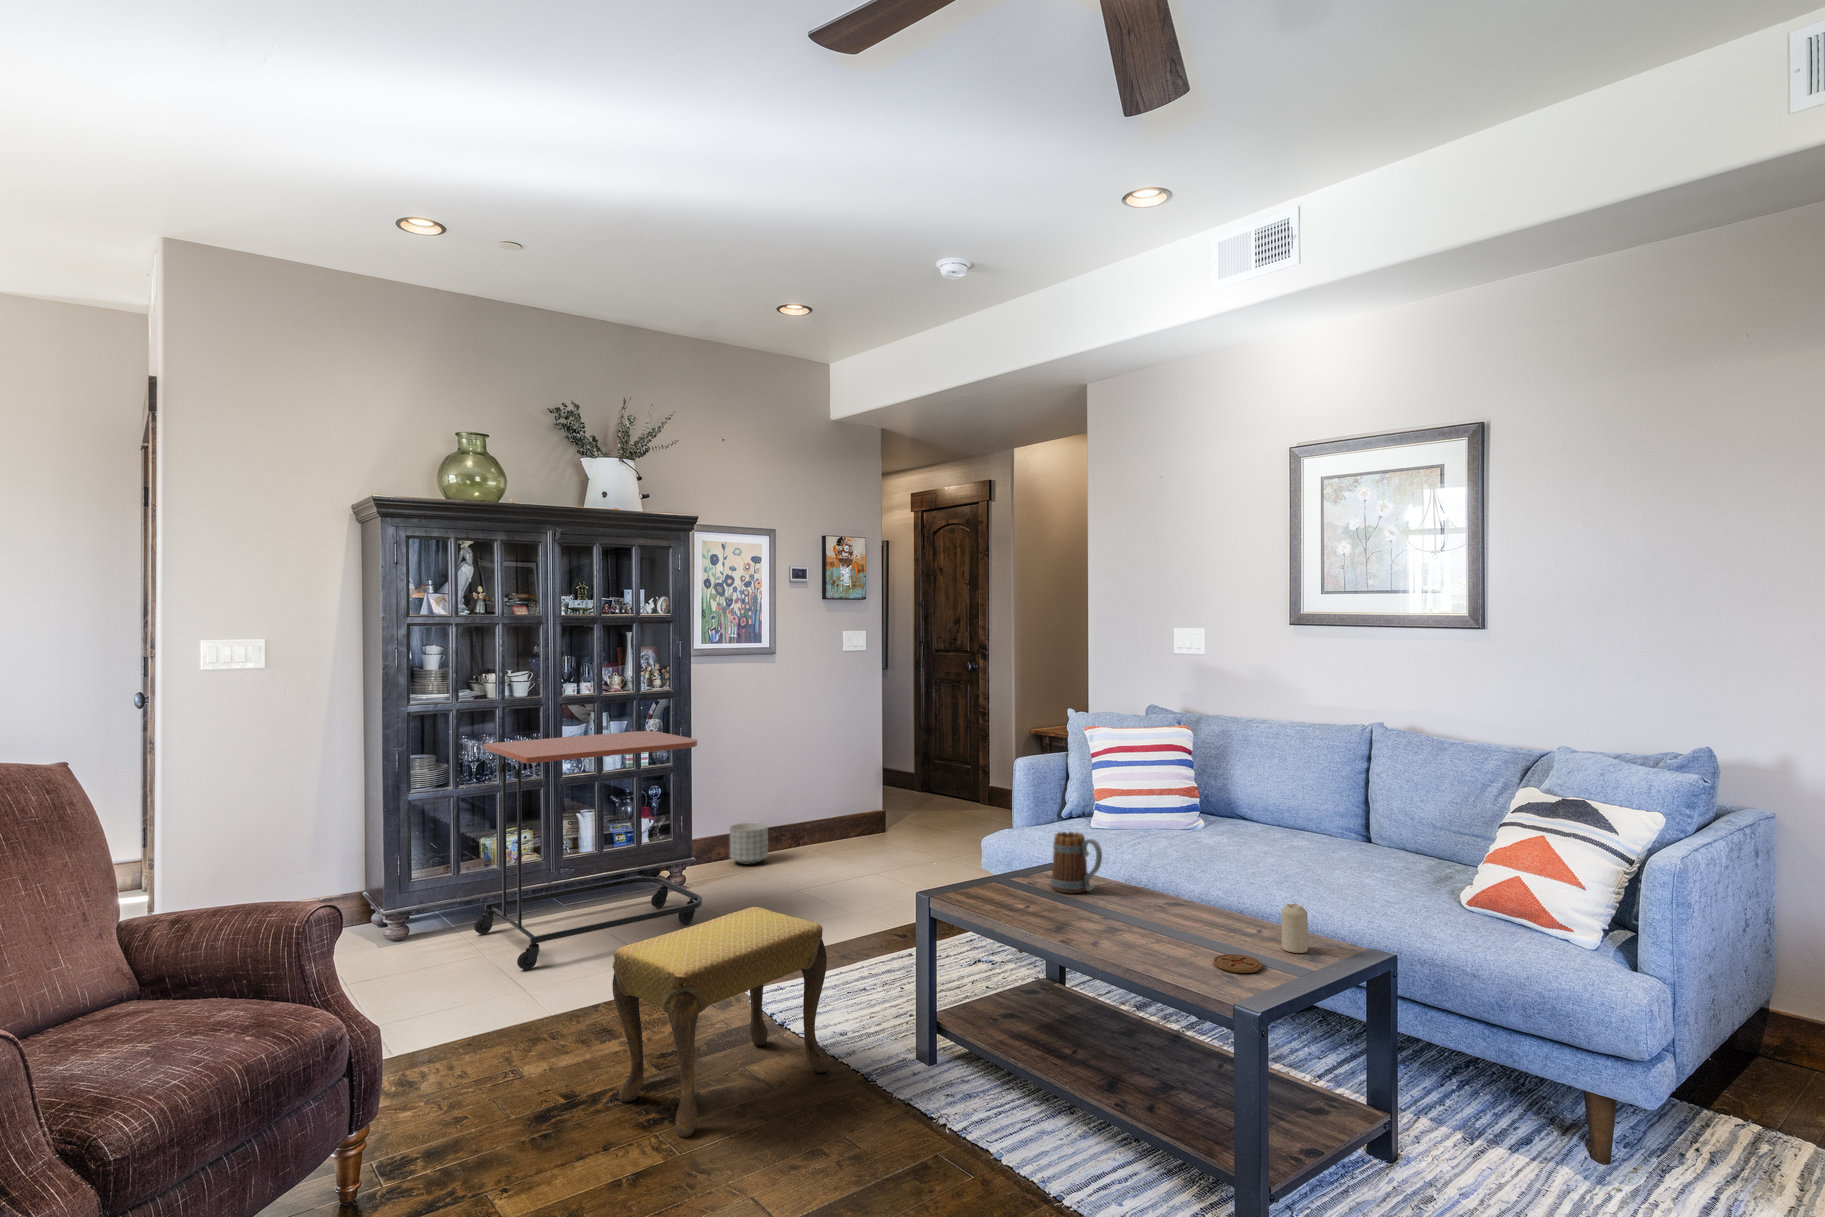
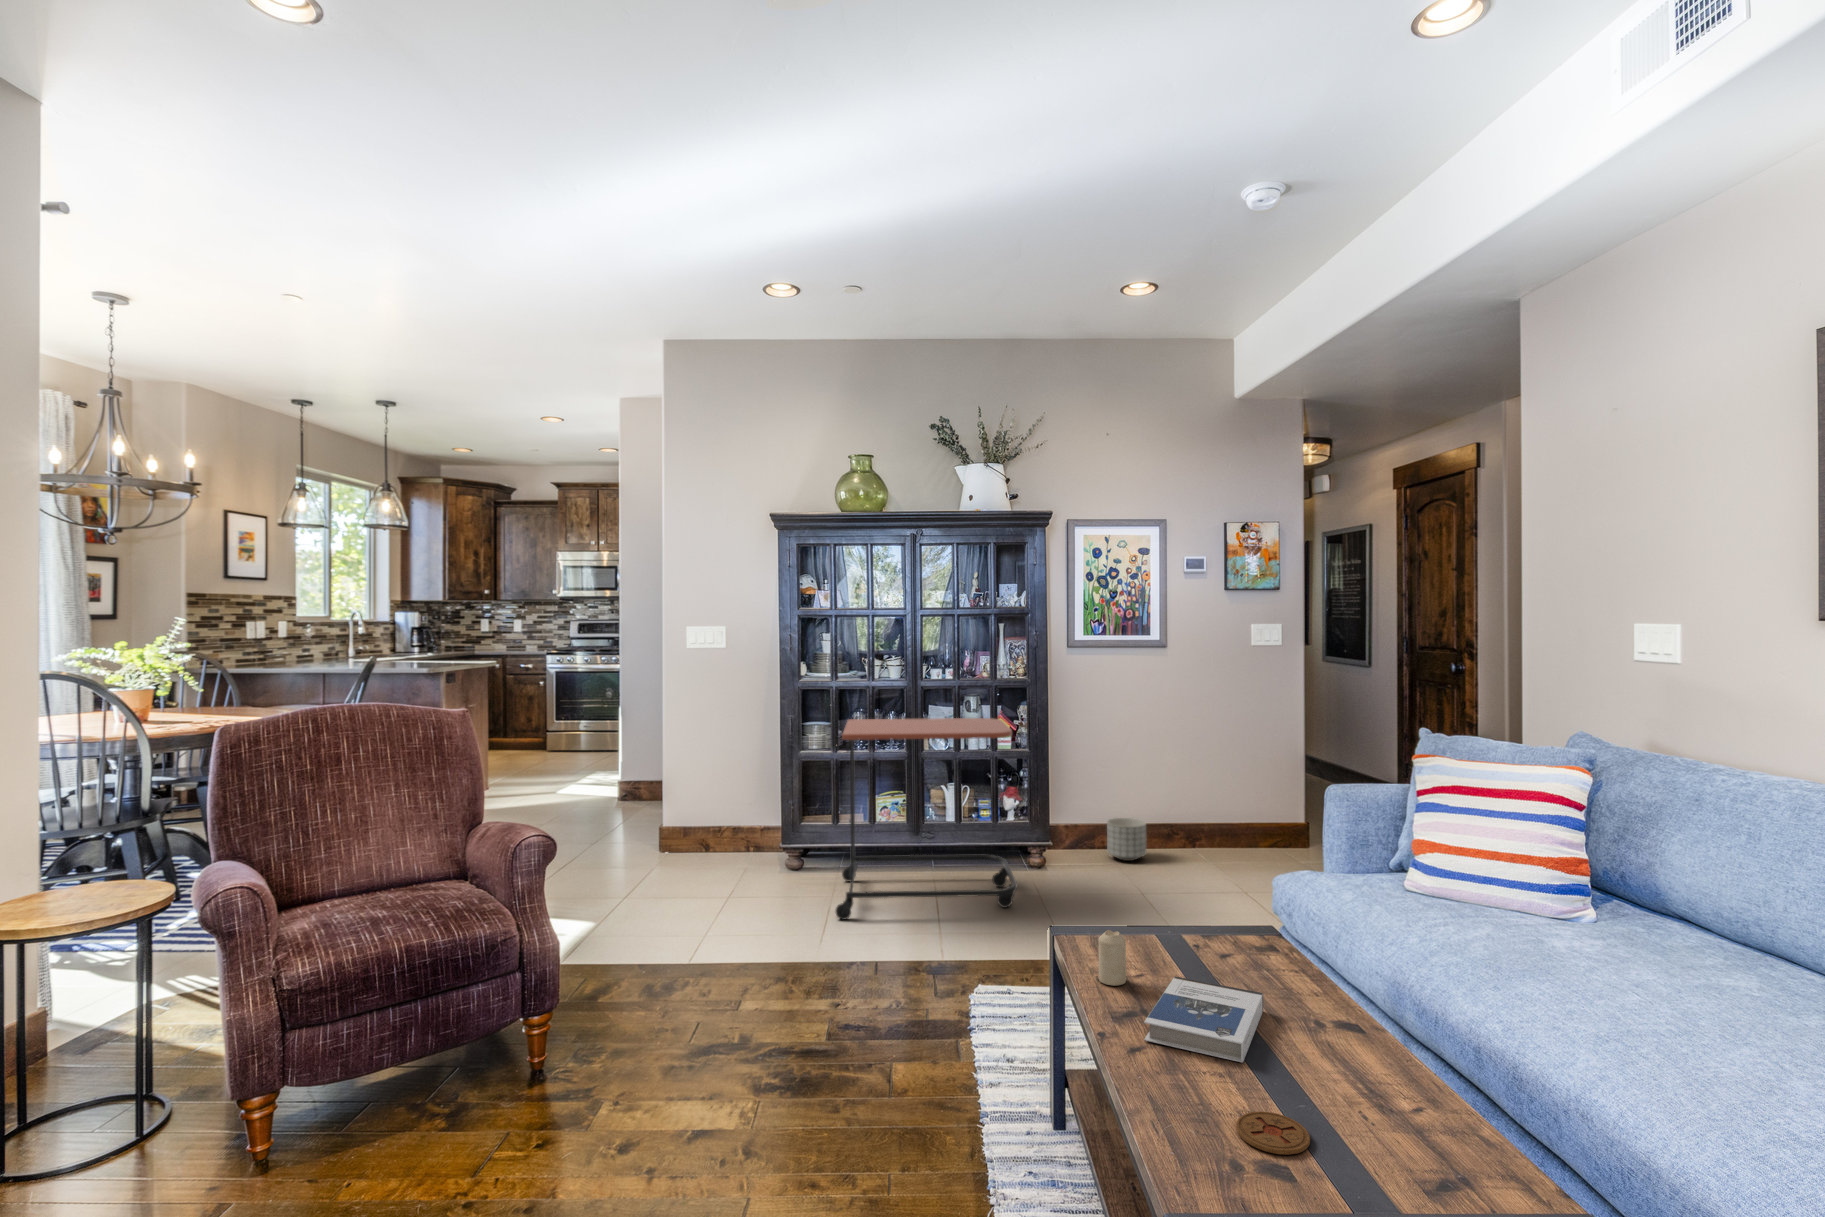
mug: present [1051,832,1102,893] -> none [1206,888,1257,971]
hardback book: none [1069,896,1168,941] -> present [1144,976,1263,1063]
candle: present [1281,903,1308,953] -> present [1099,930,1126,986]
footstool: present [612,907,829,1137] -> none [764,905,959,1111]

